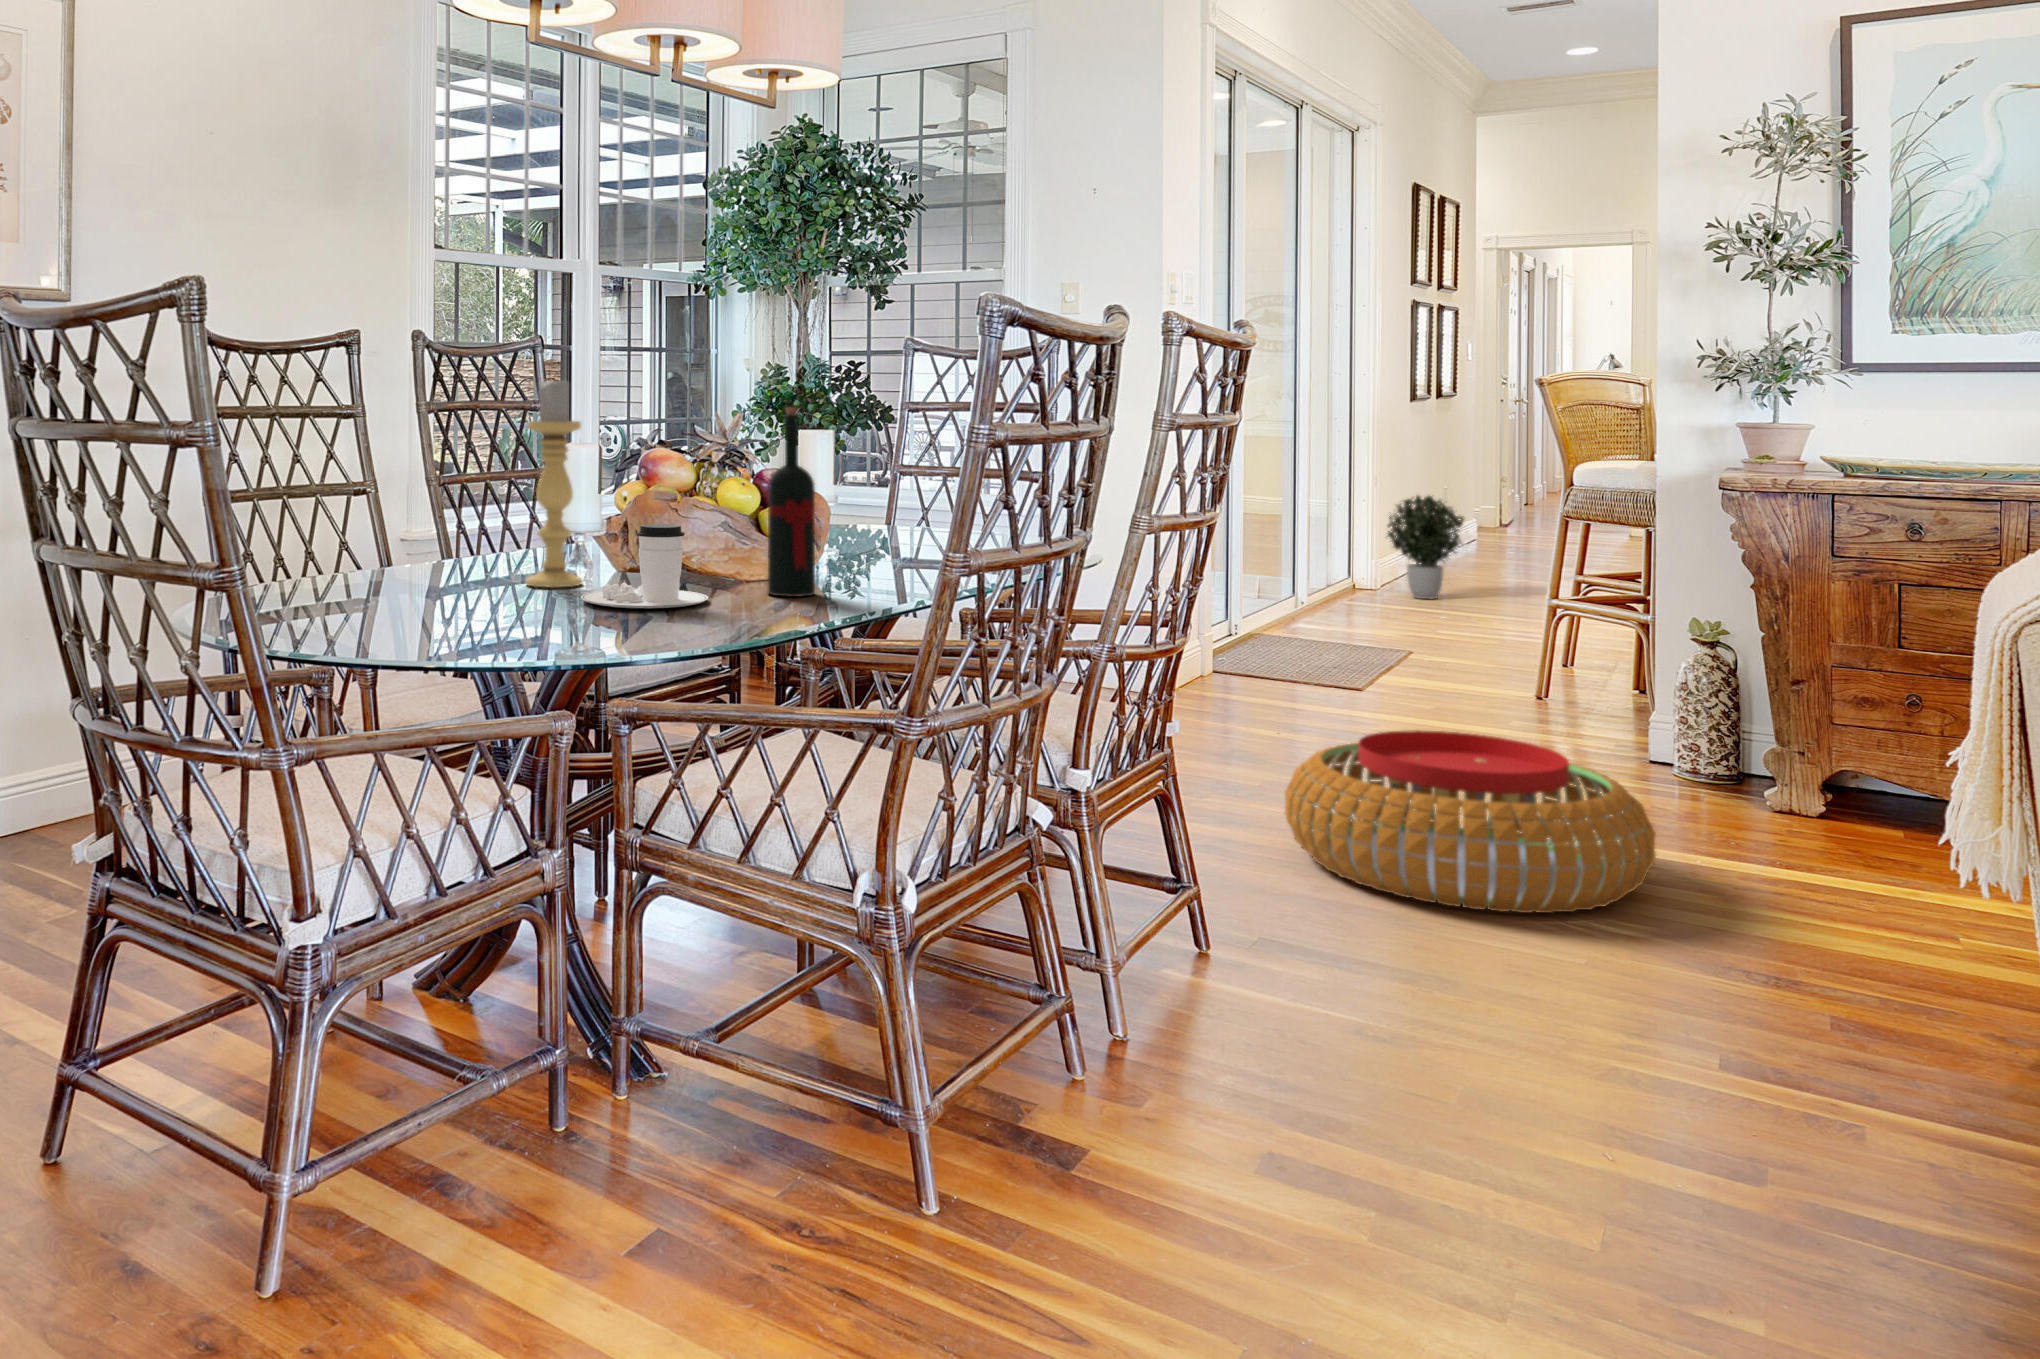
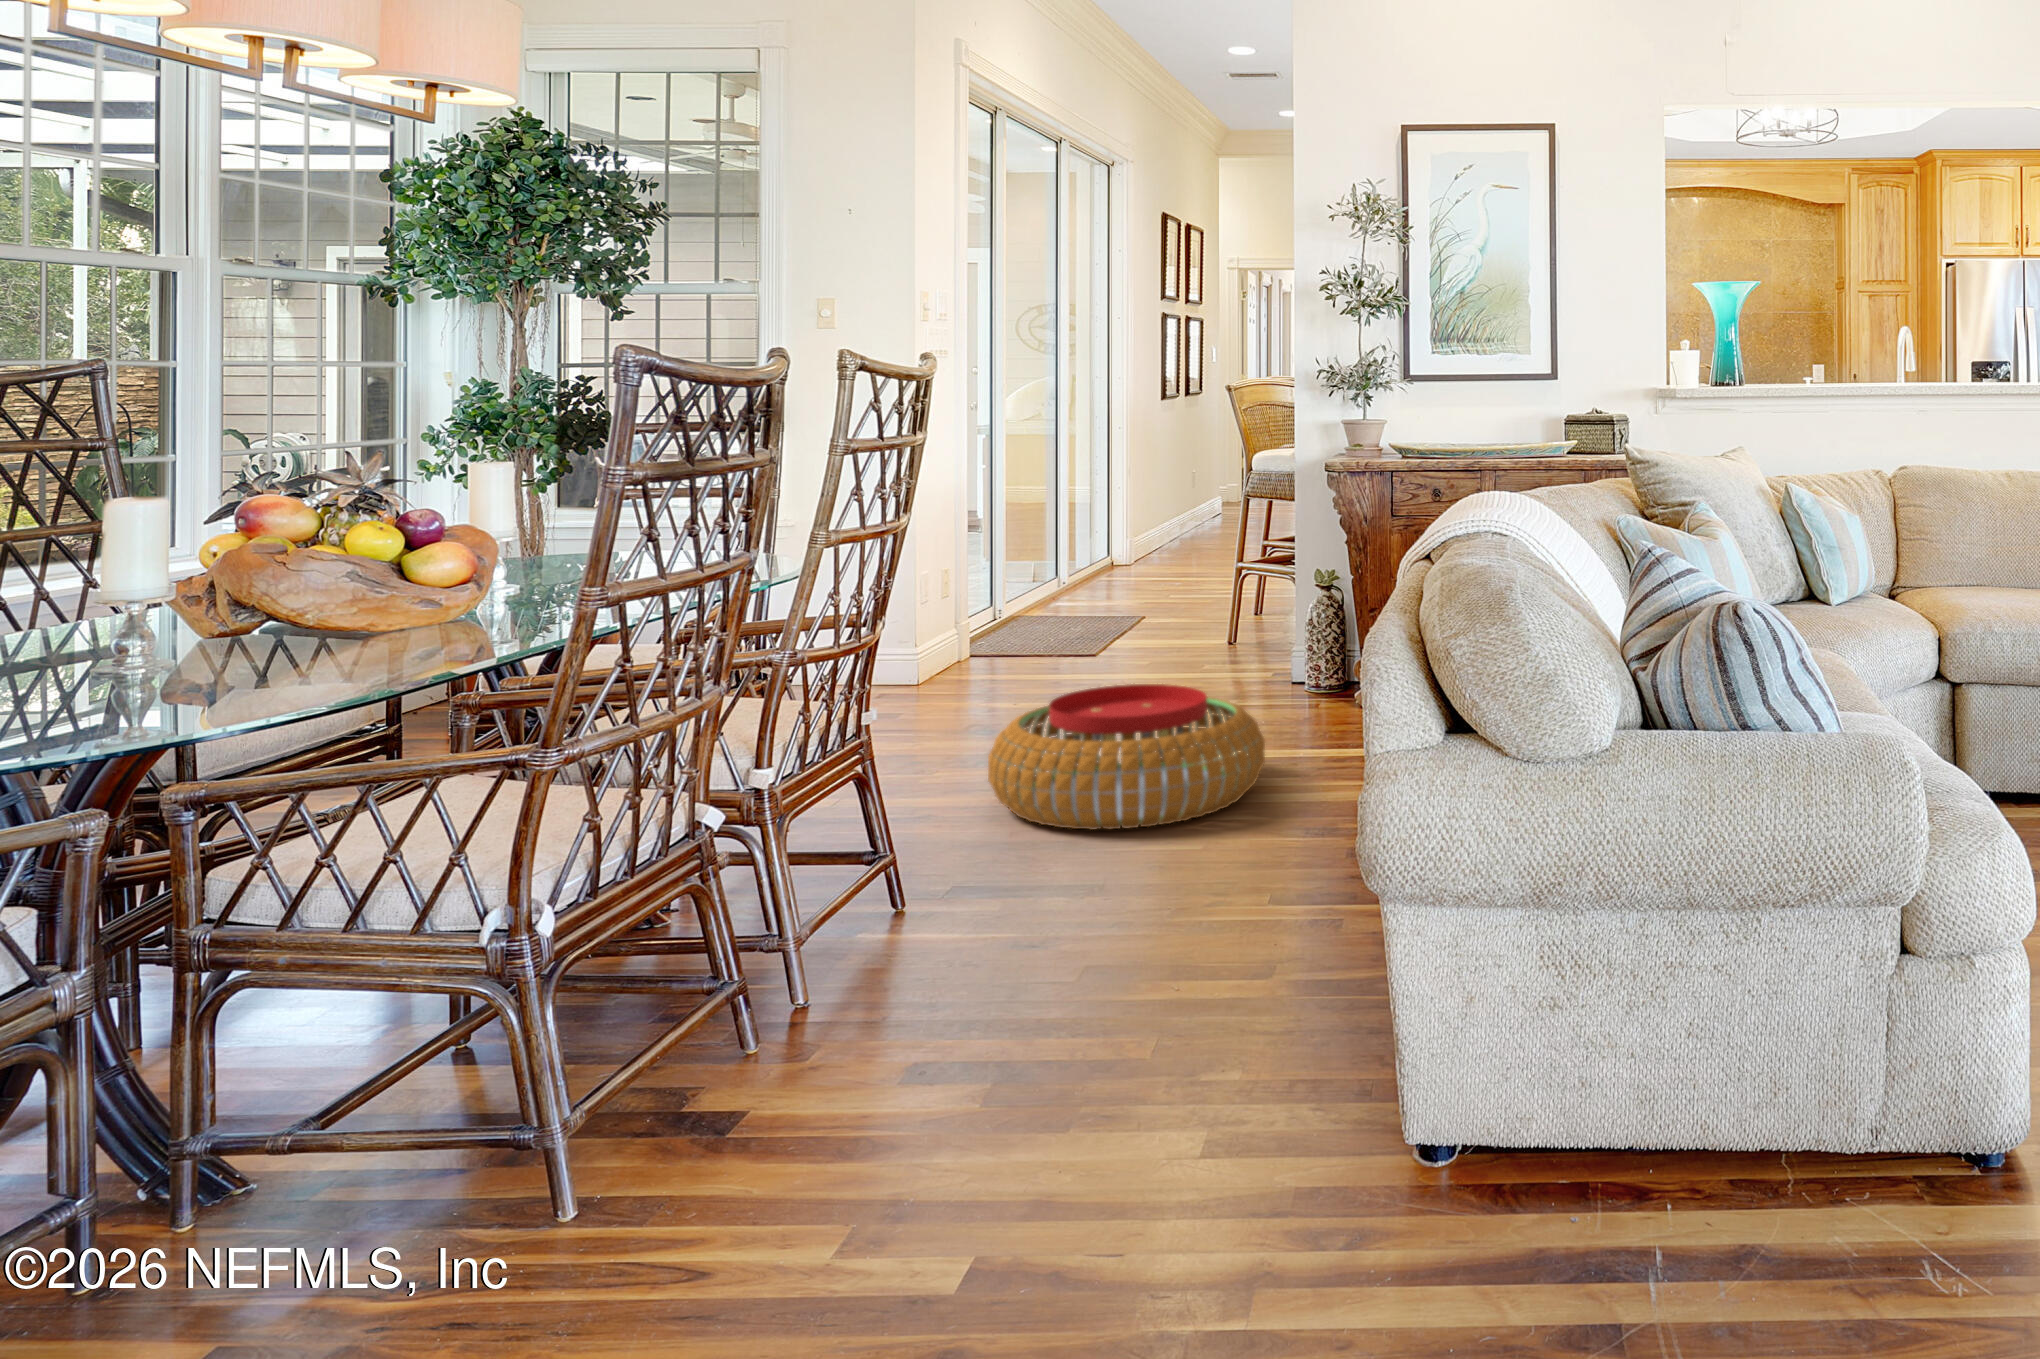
candle holder: present [526,379,582,588] -> none [72,421,158,663]
wine bottle: present [768,407,815,597] -> none [406,448,466,643]
potted plant: present [1388,496,1464,599] -> none [1130,476,1193,566]
coffee cup: present [581,524,708,608] -> none [147,580,326,677]

